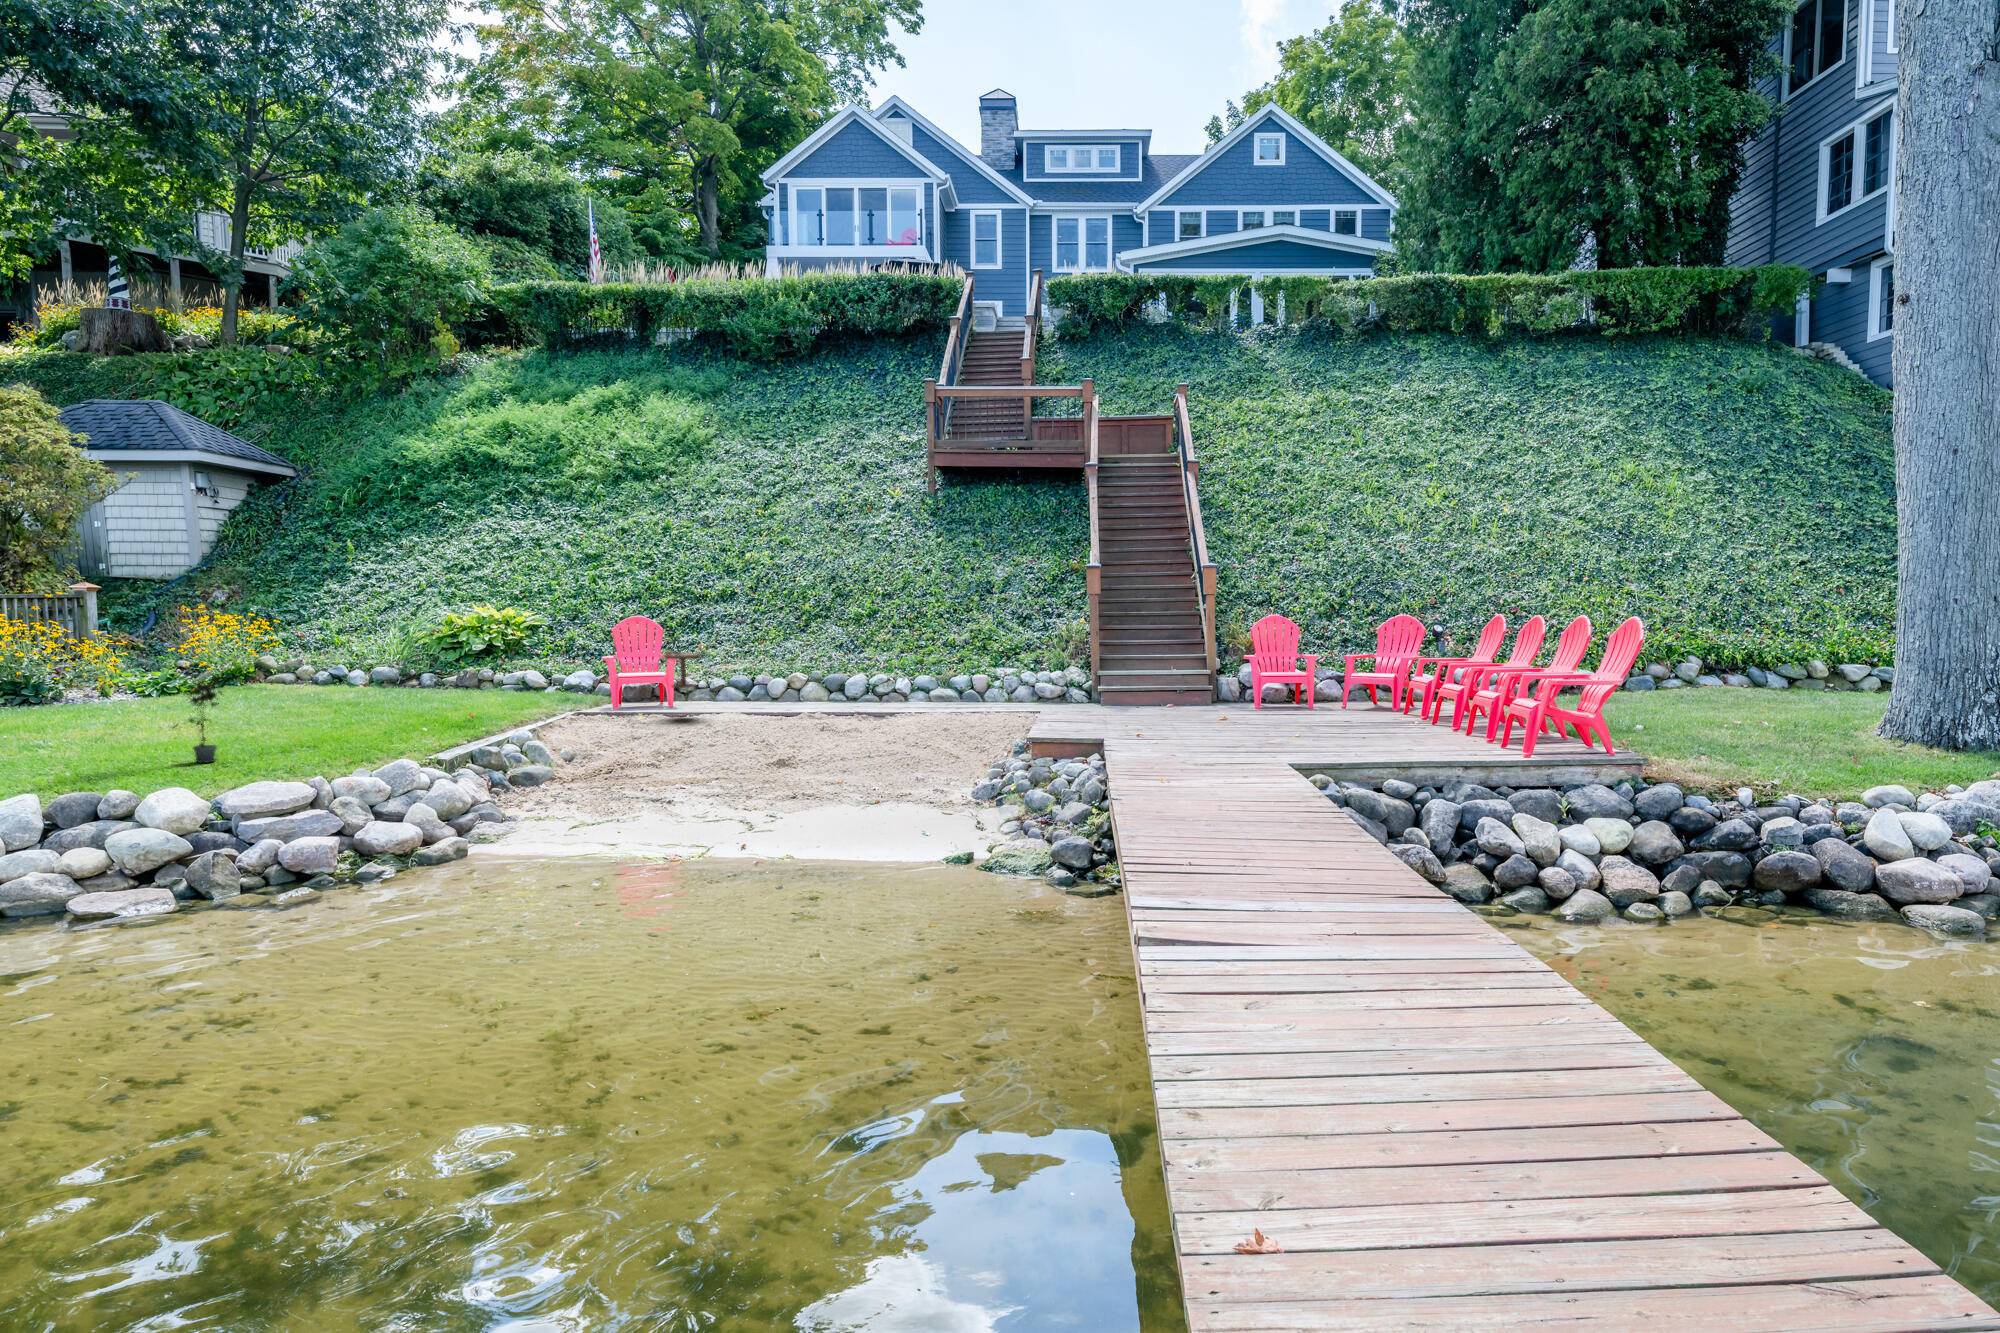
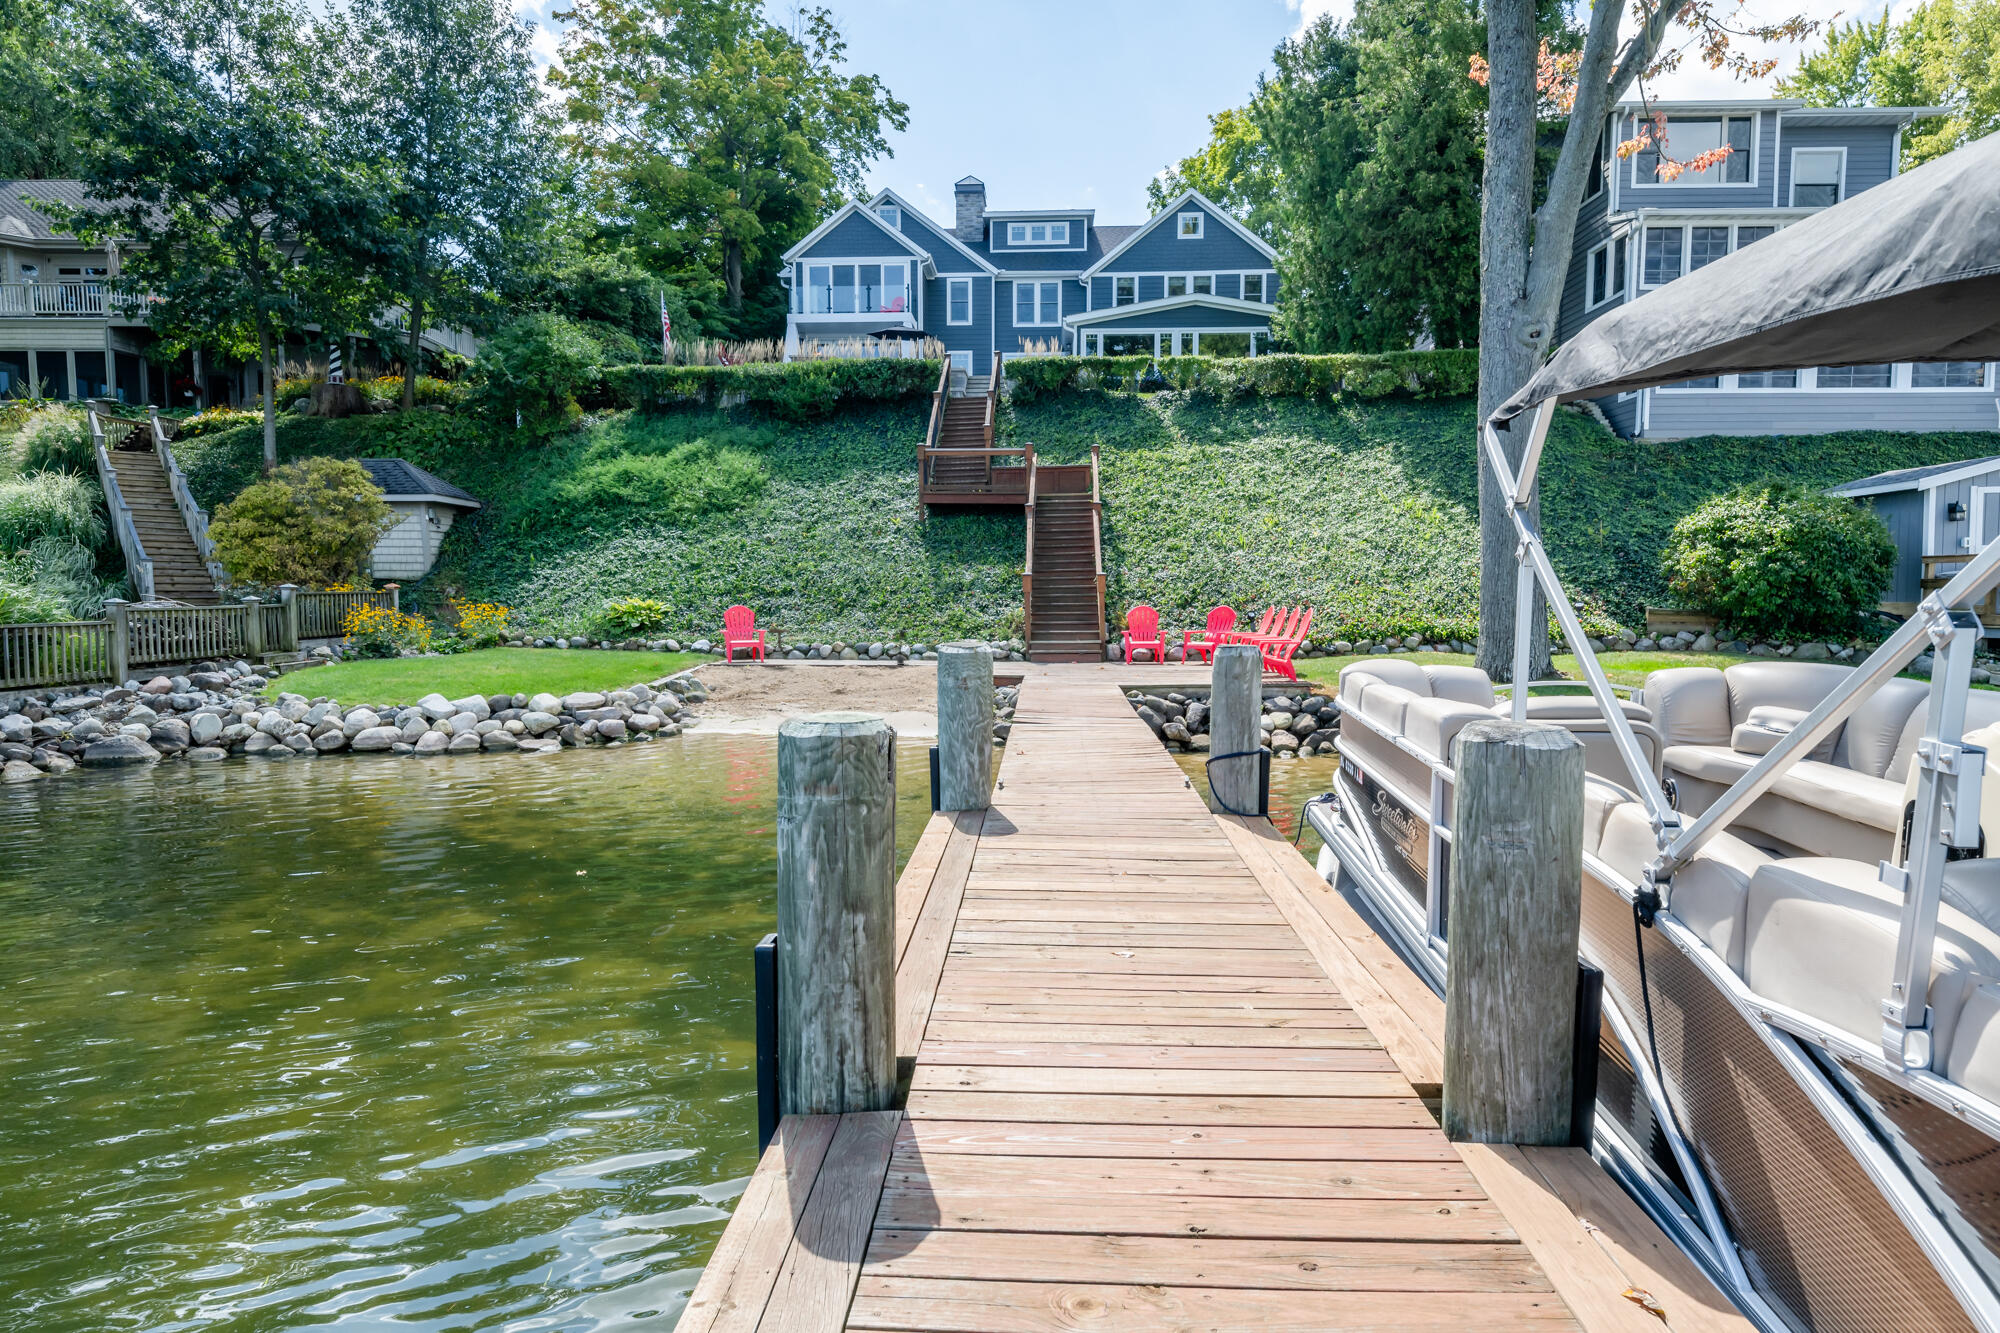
potted plant: present [188,675,225,763] -> present [895,629,907,665]

